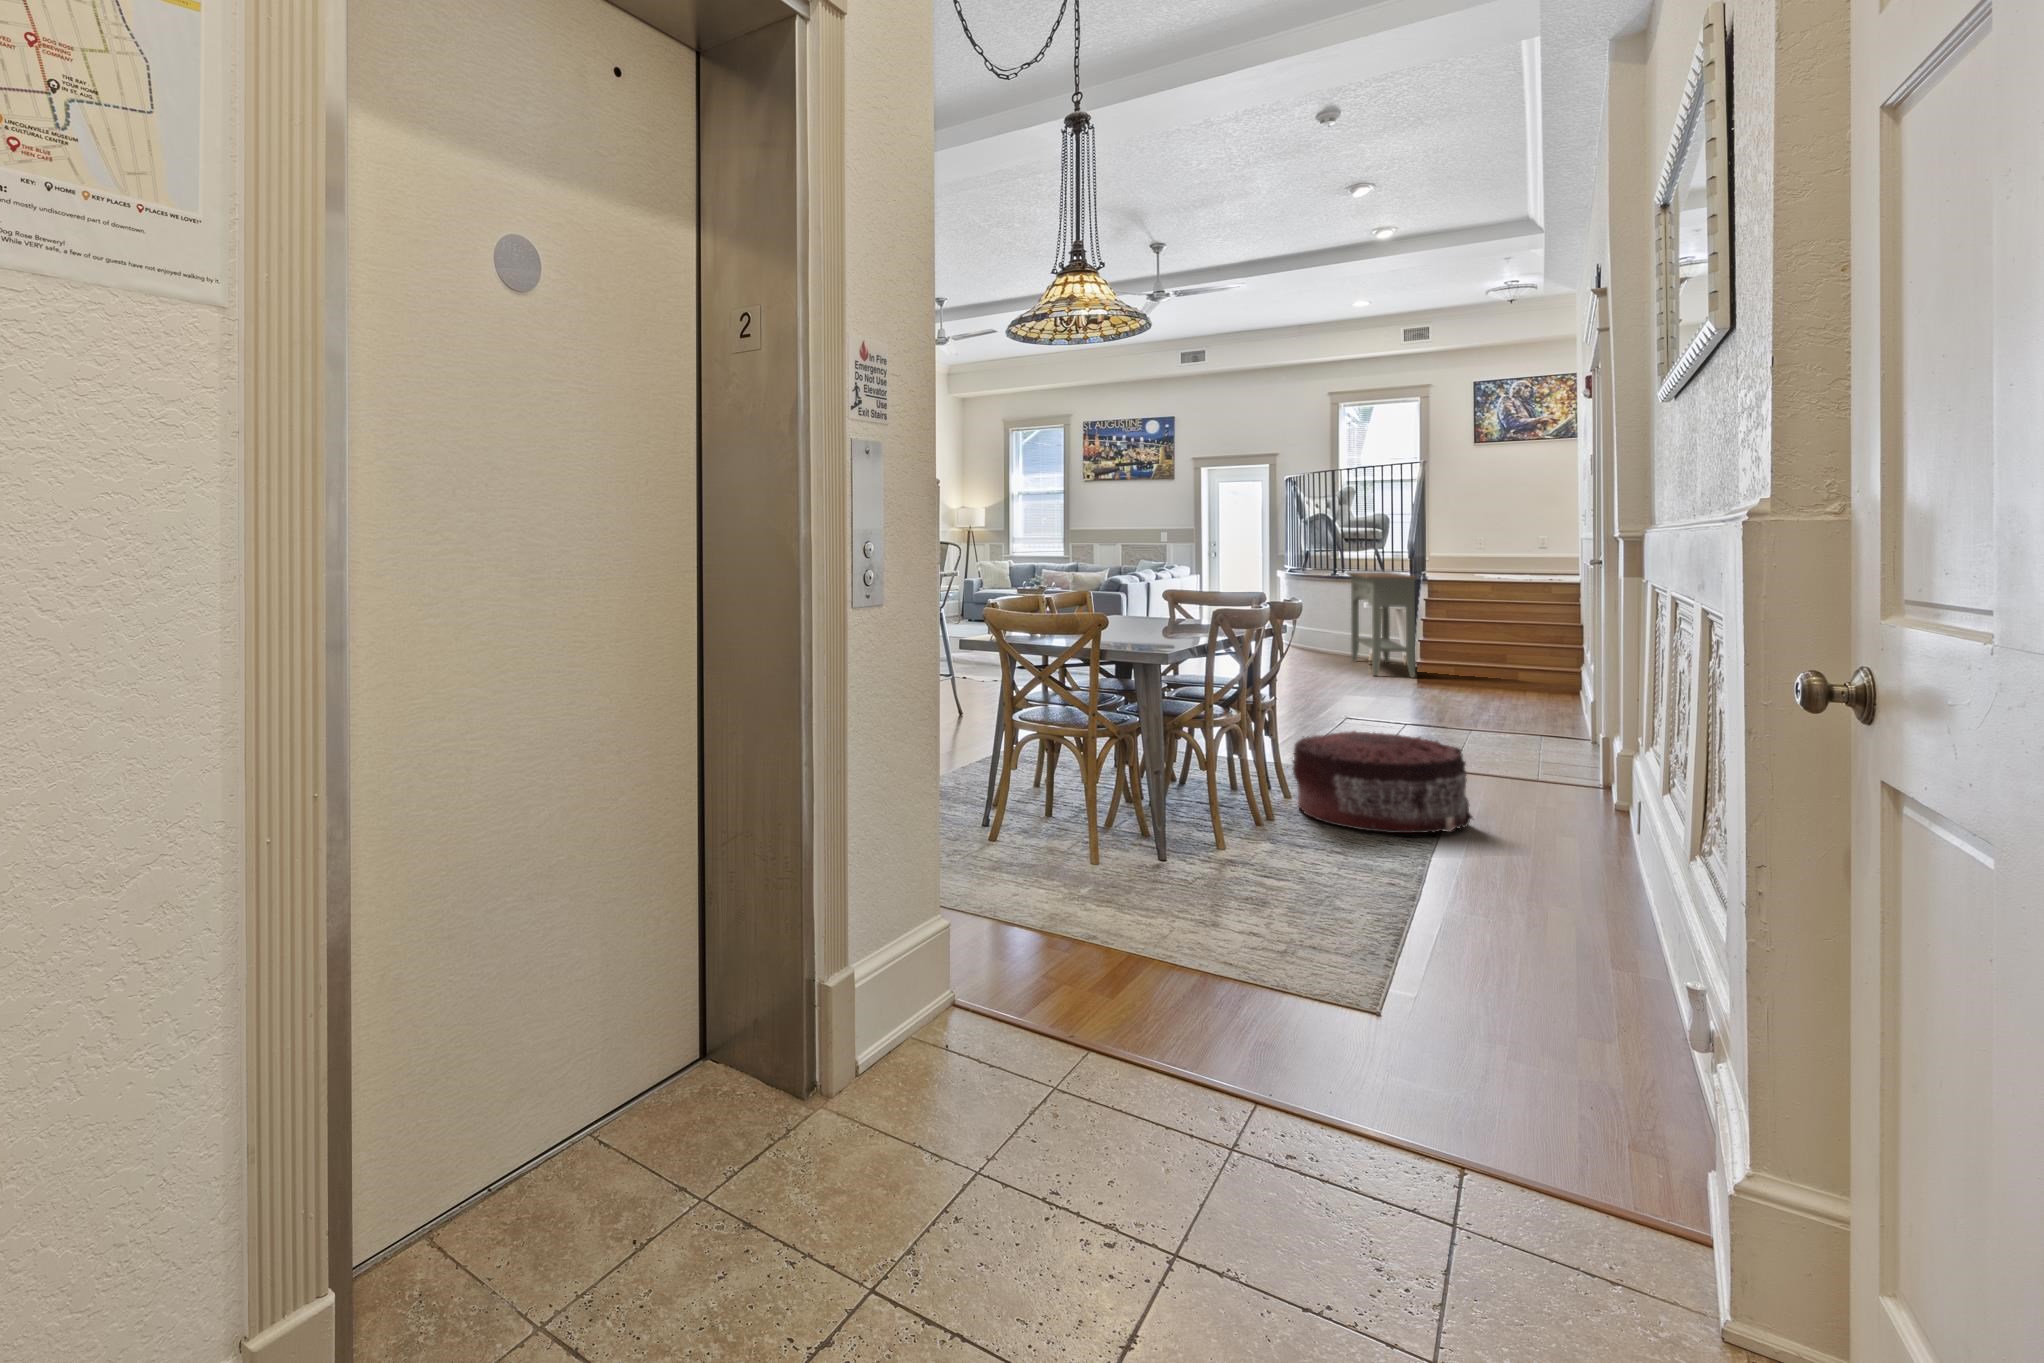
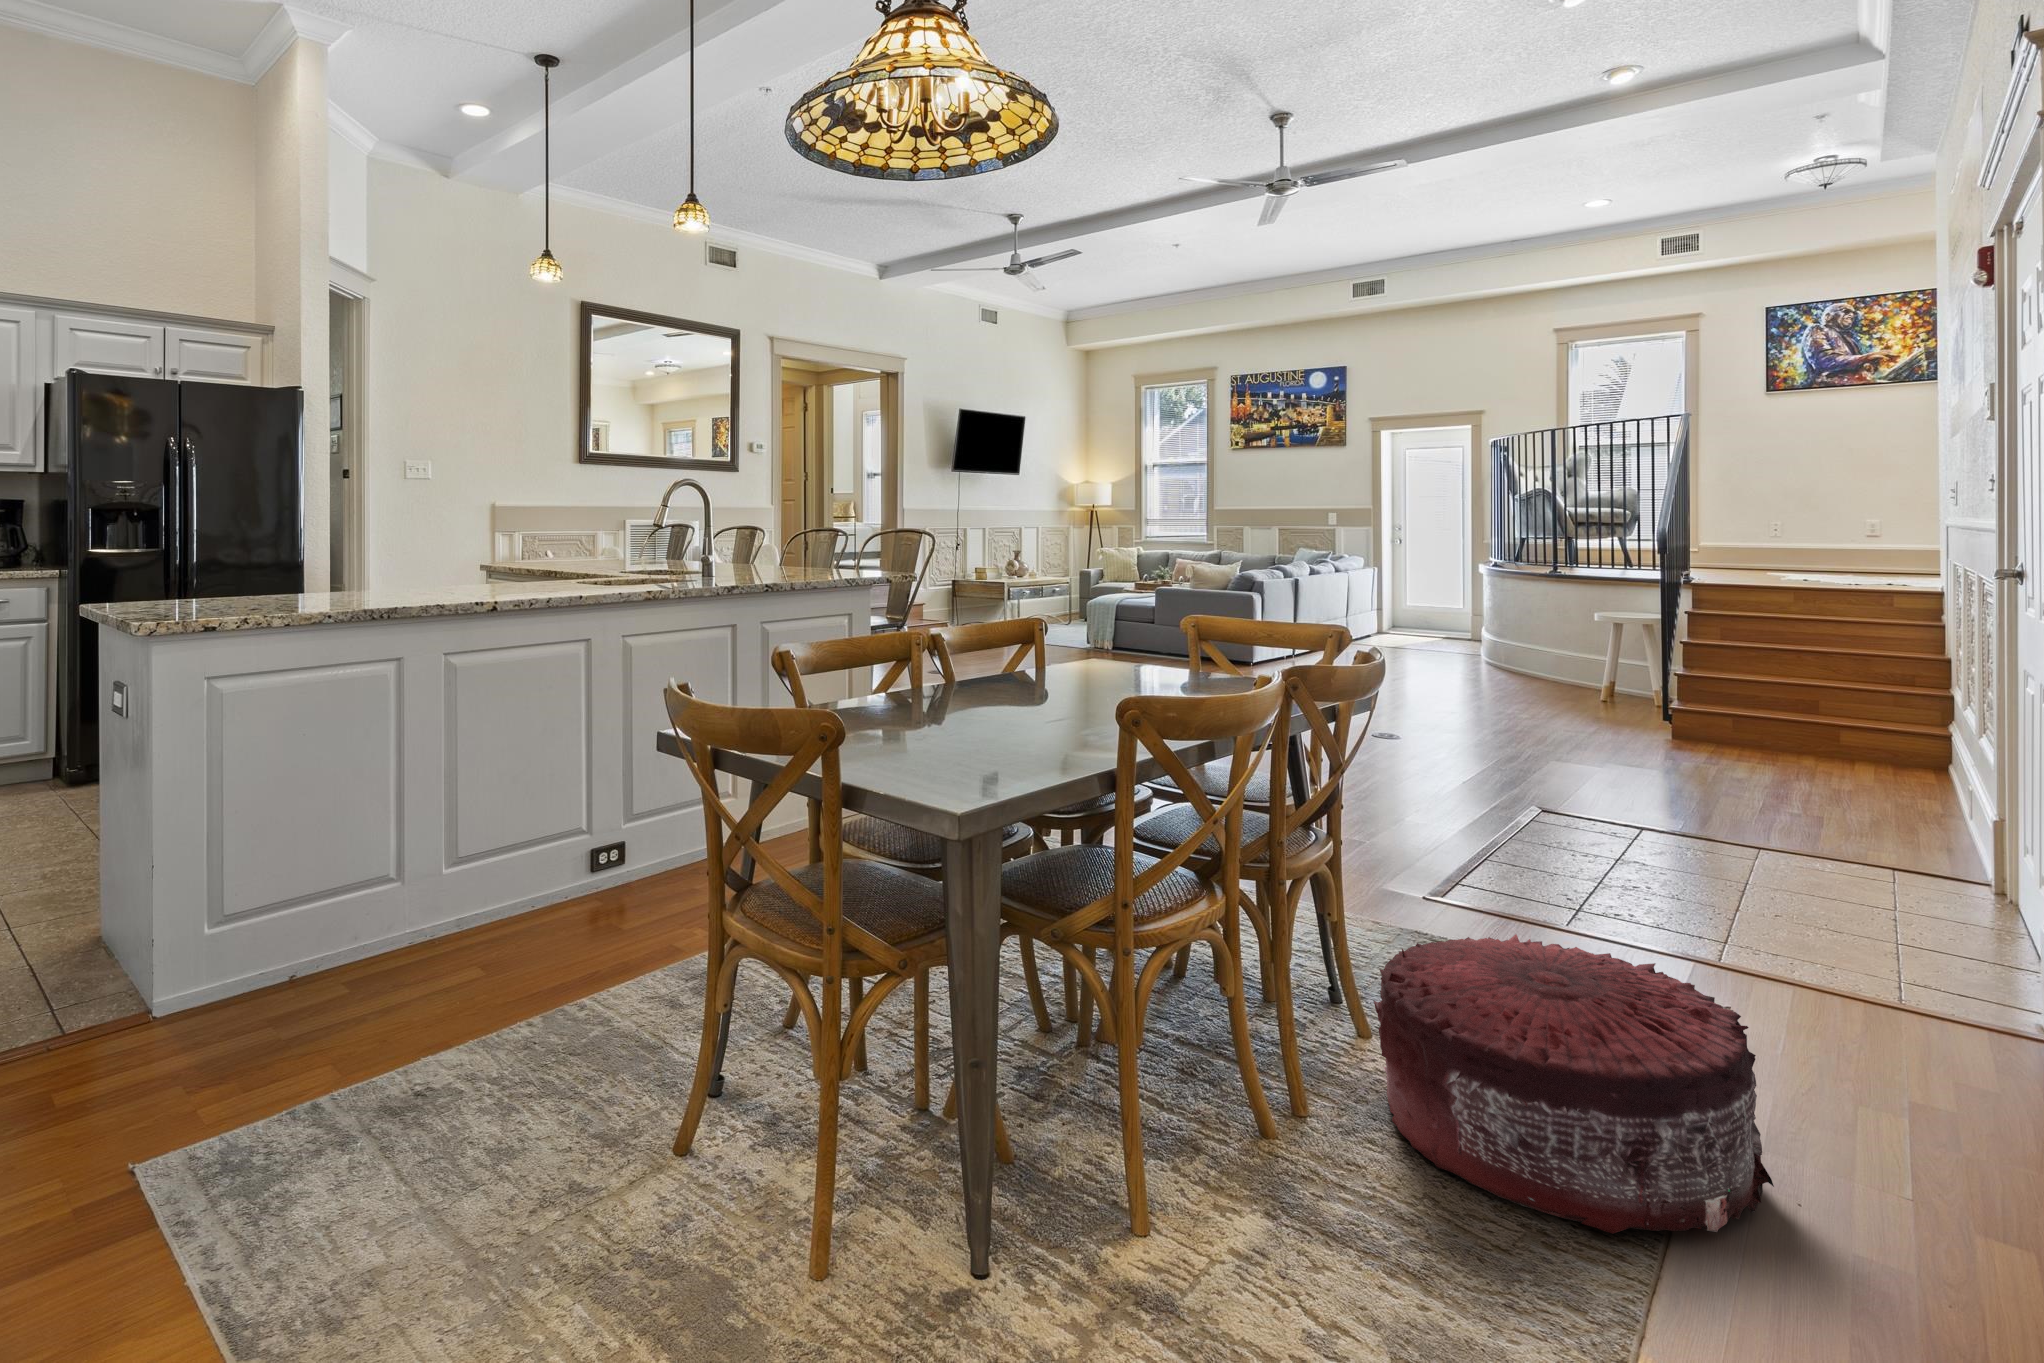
console table: present [1346,571,1416,677] -> none [1568,571,1672,731]

